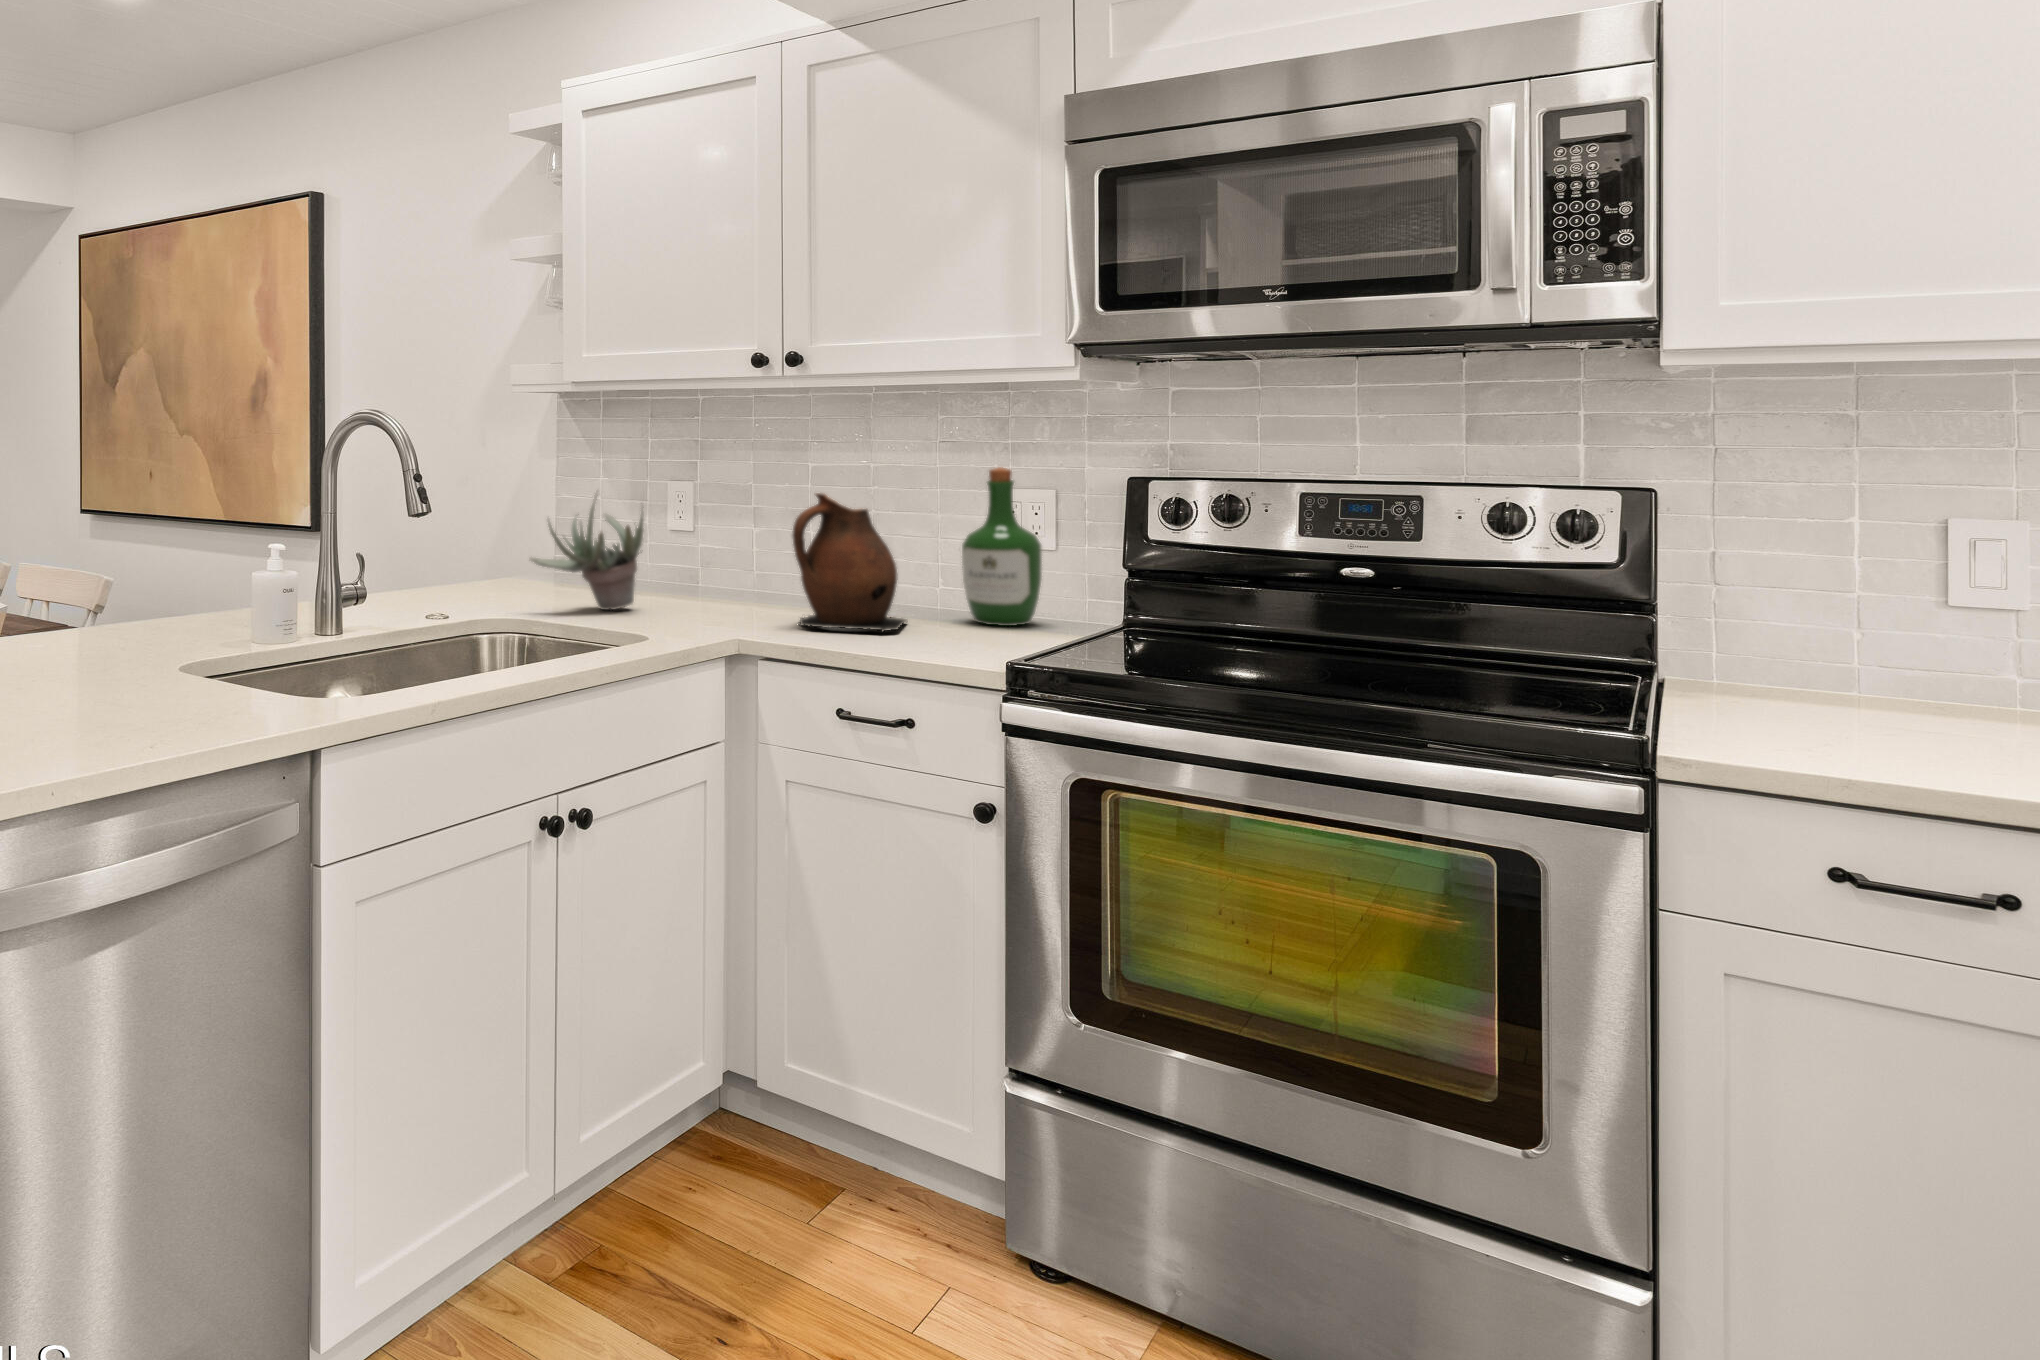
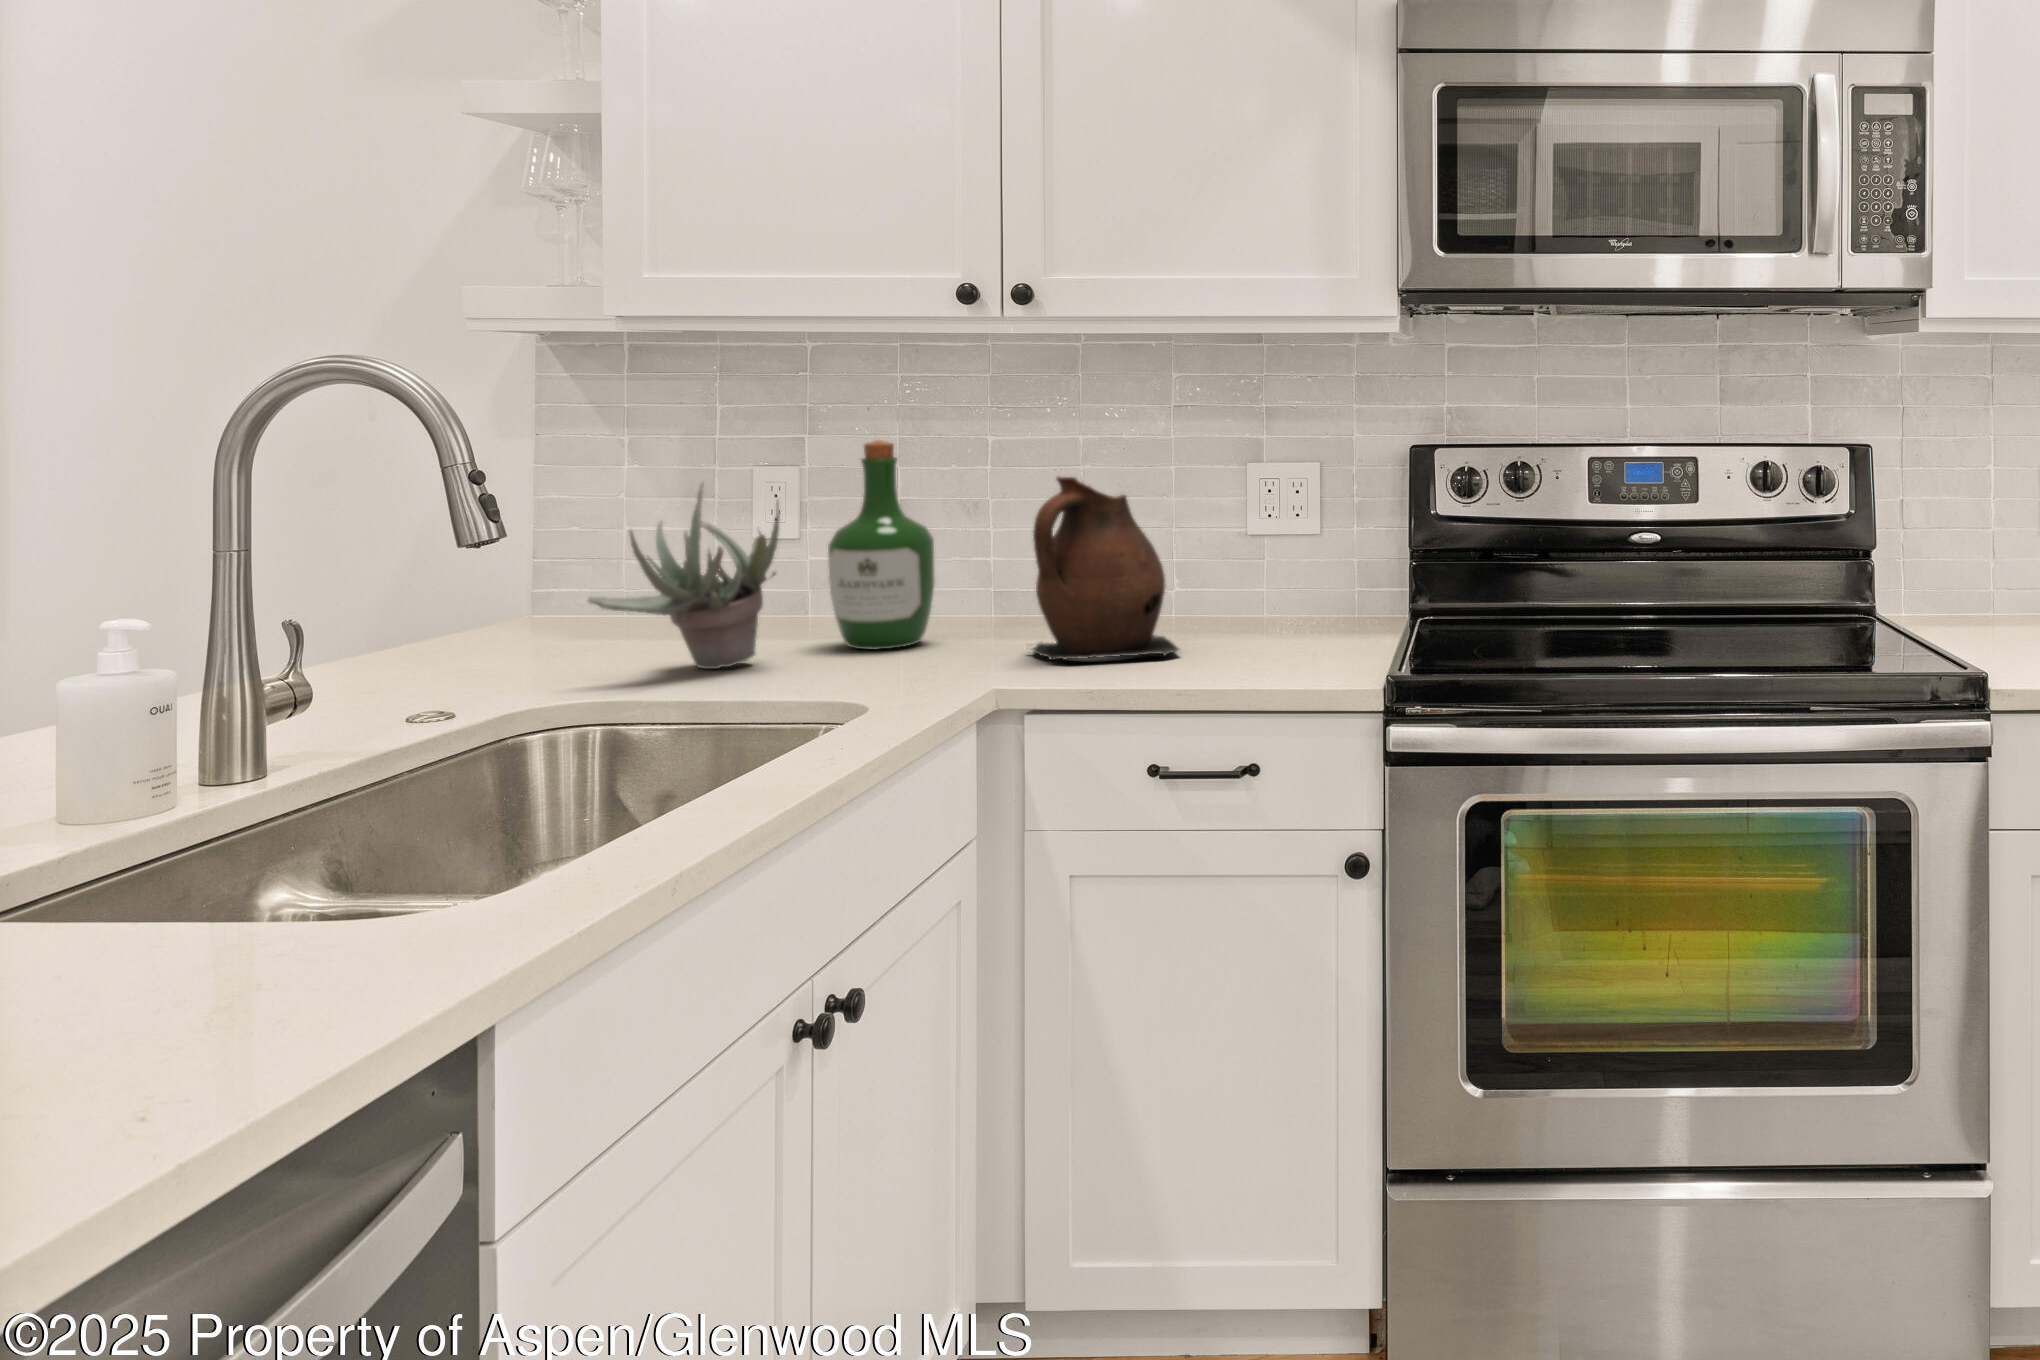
wine bottle: present [962,467,1042,626] -> present [828,440,935,650]

